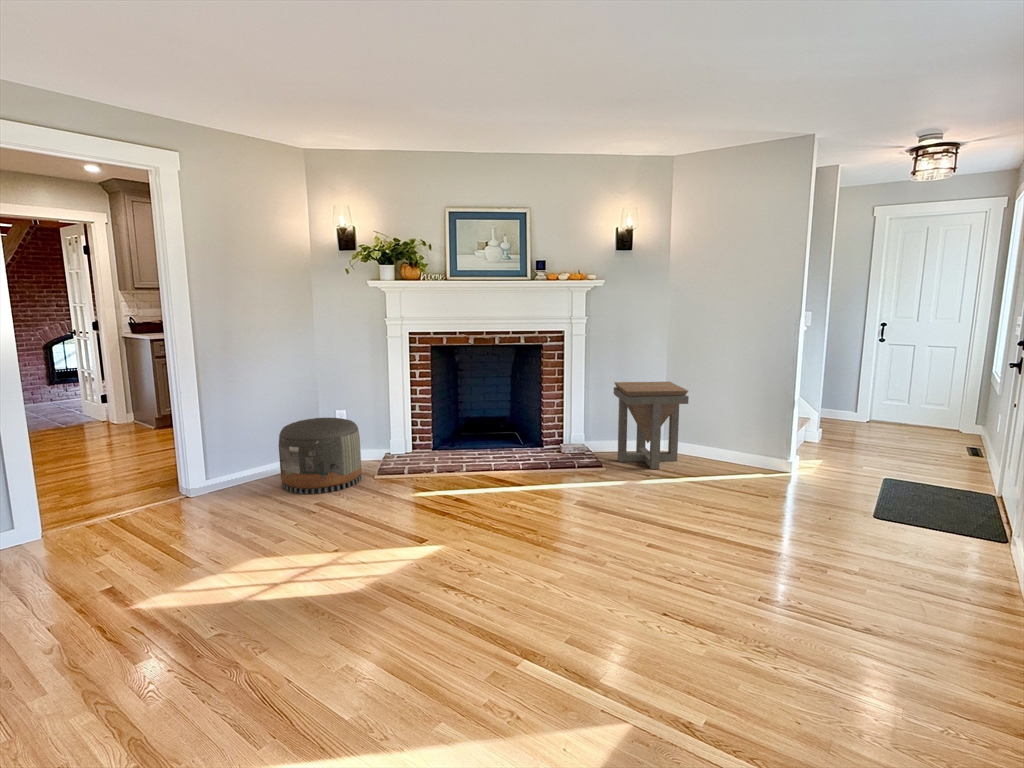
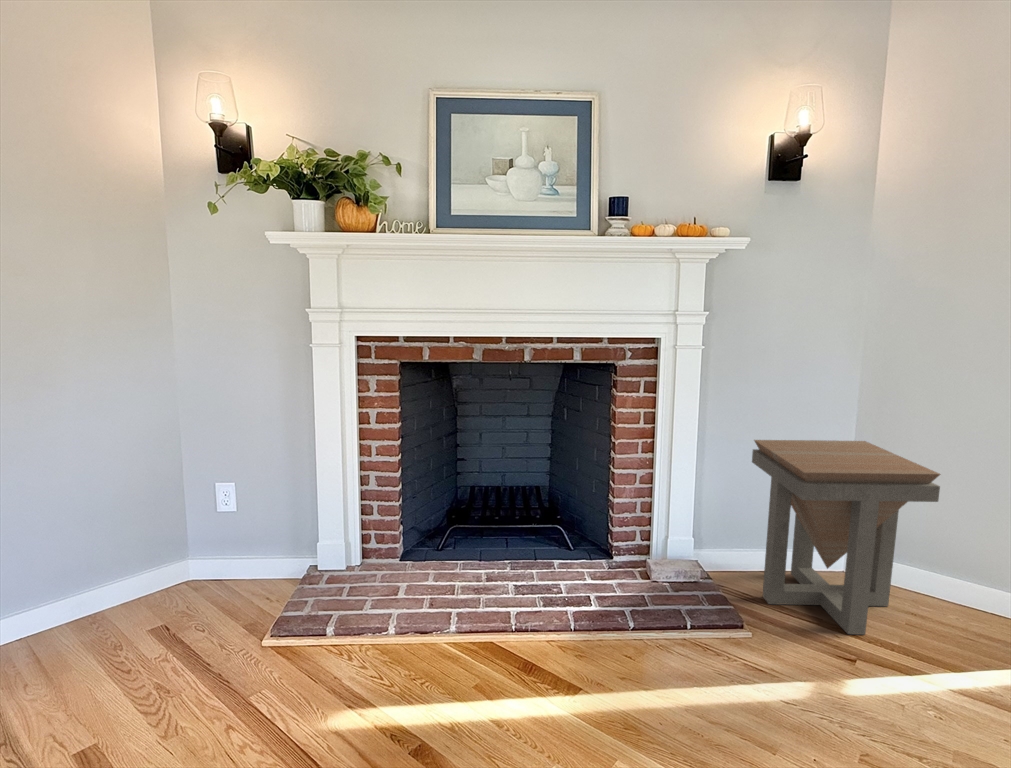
pouf: present [279,418,362,494] -> none [50,508,244,698]

